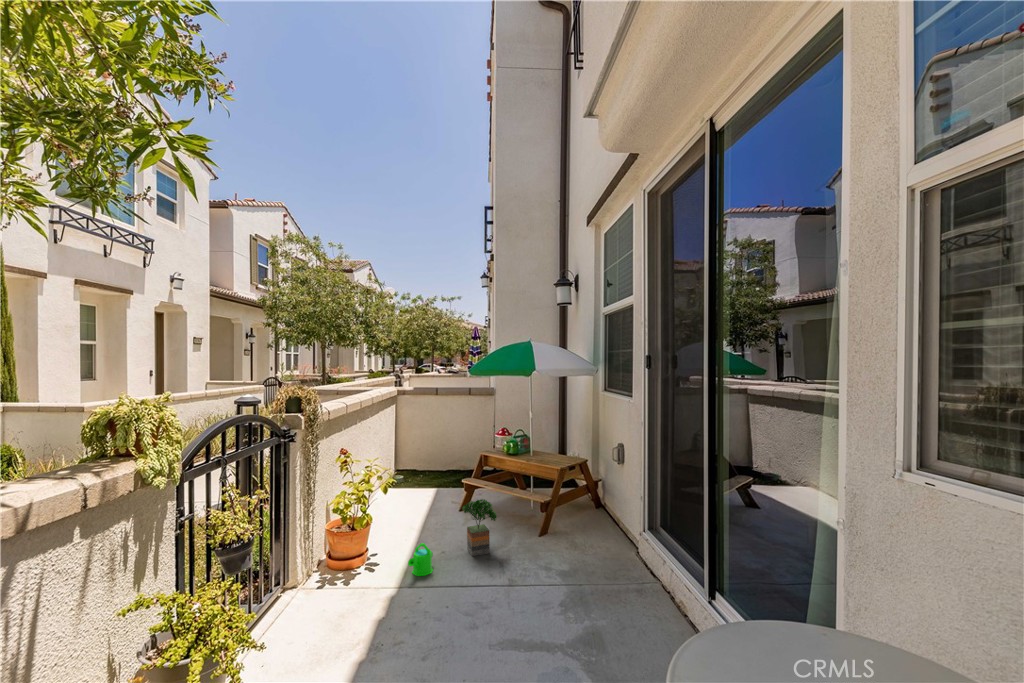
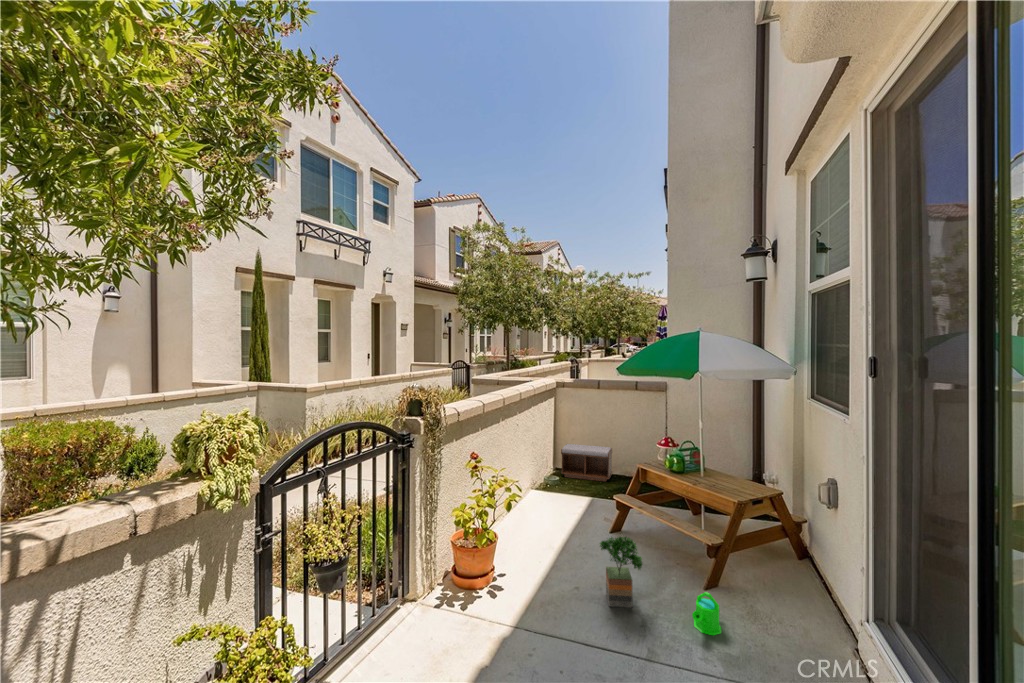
bench: none [404,446,449,477] -> present [561,444,612,482]
watering can: present [408,543,433,576] -> present [692,592,721,635]

